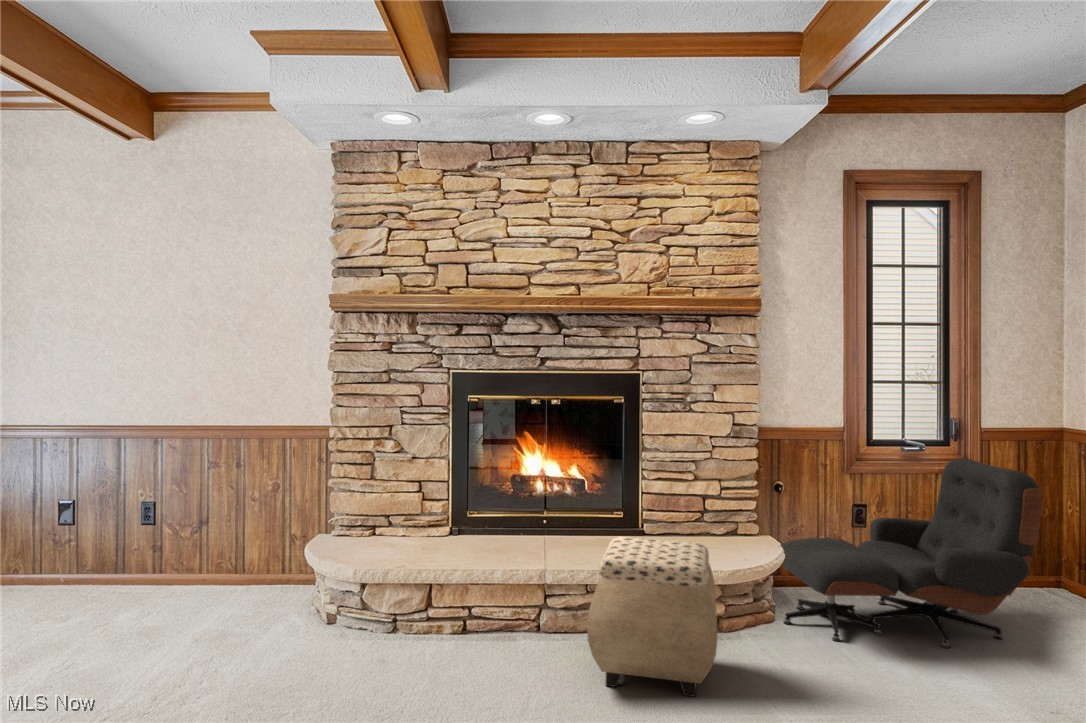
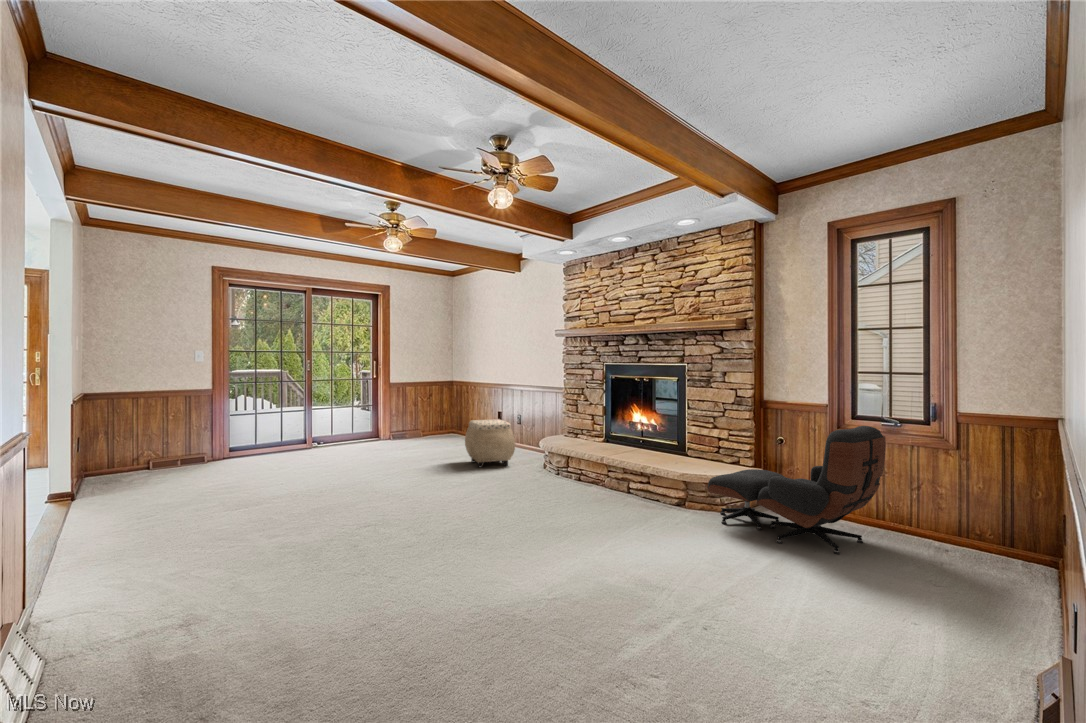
ottoman: present [587,537,717,697] -> present [465,419,515,467]

